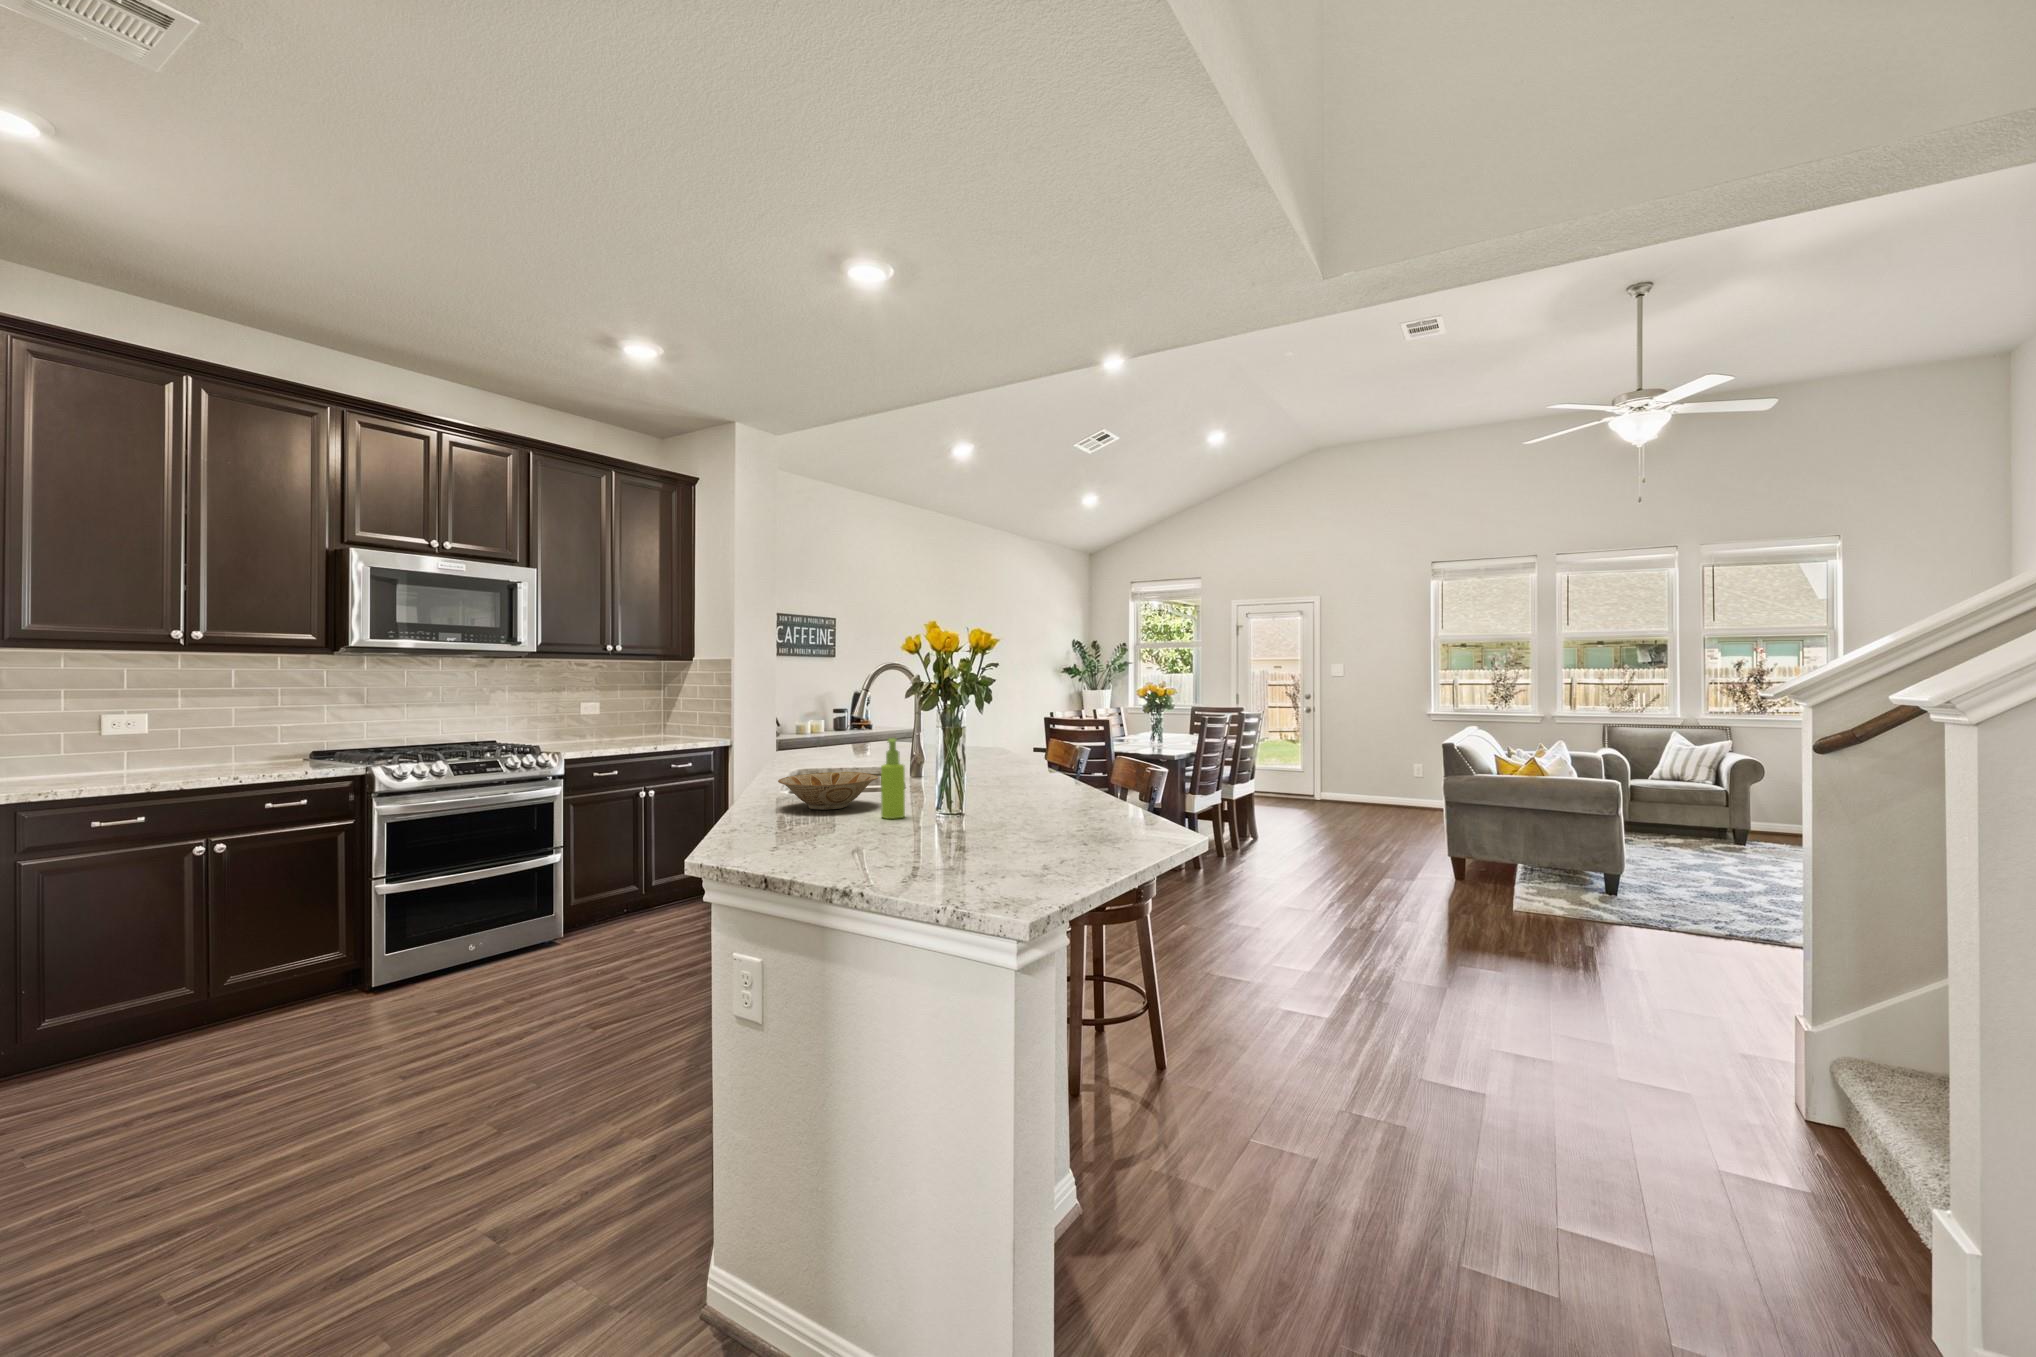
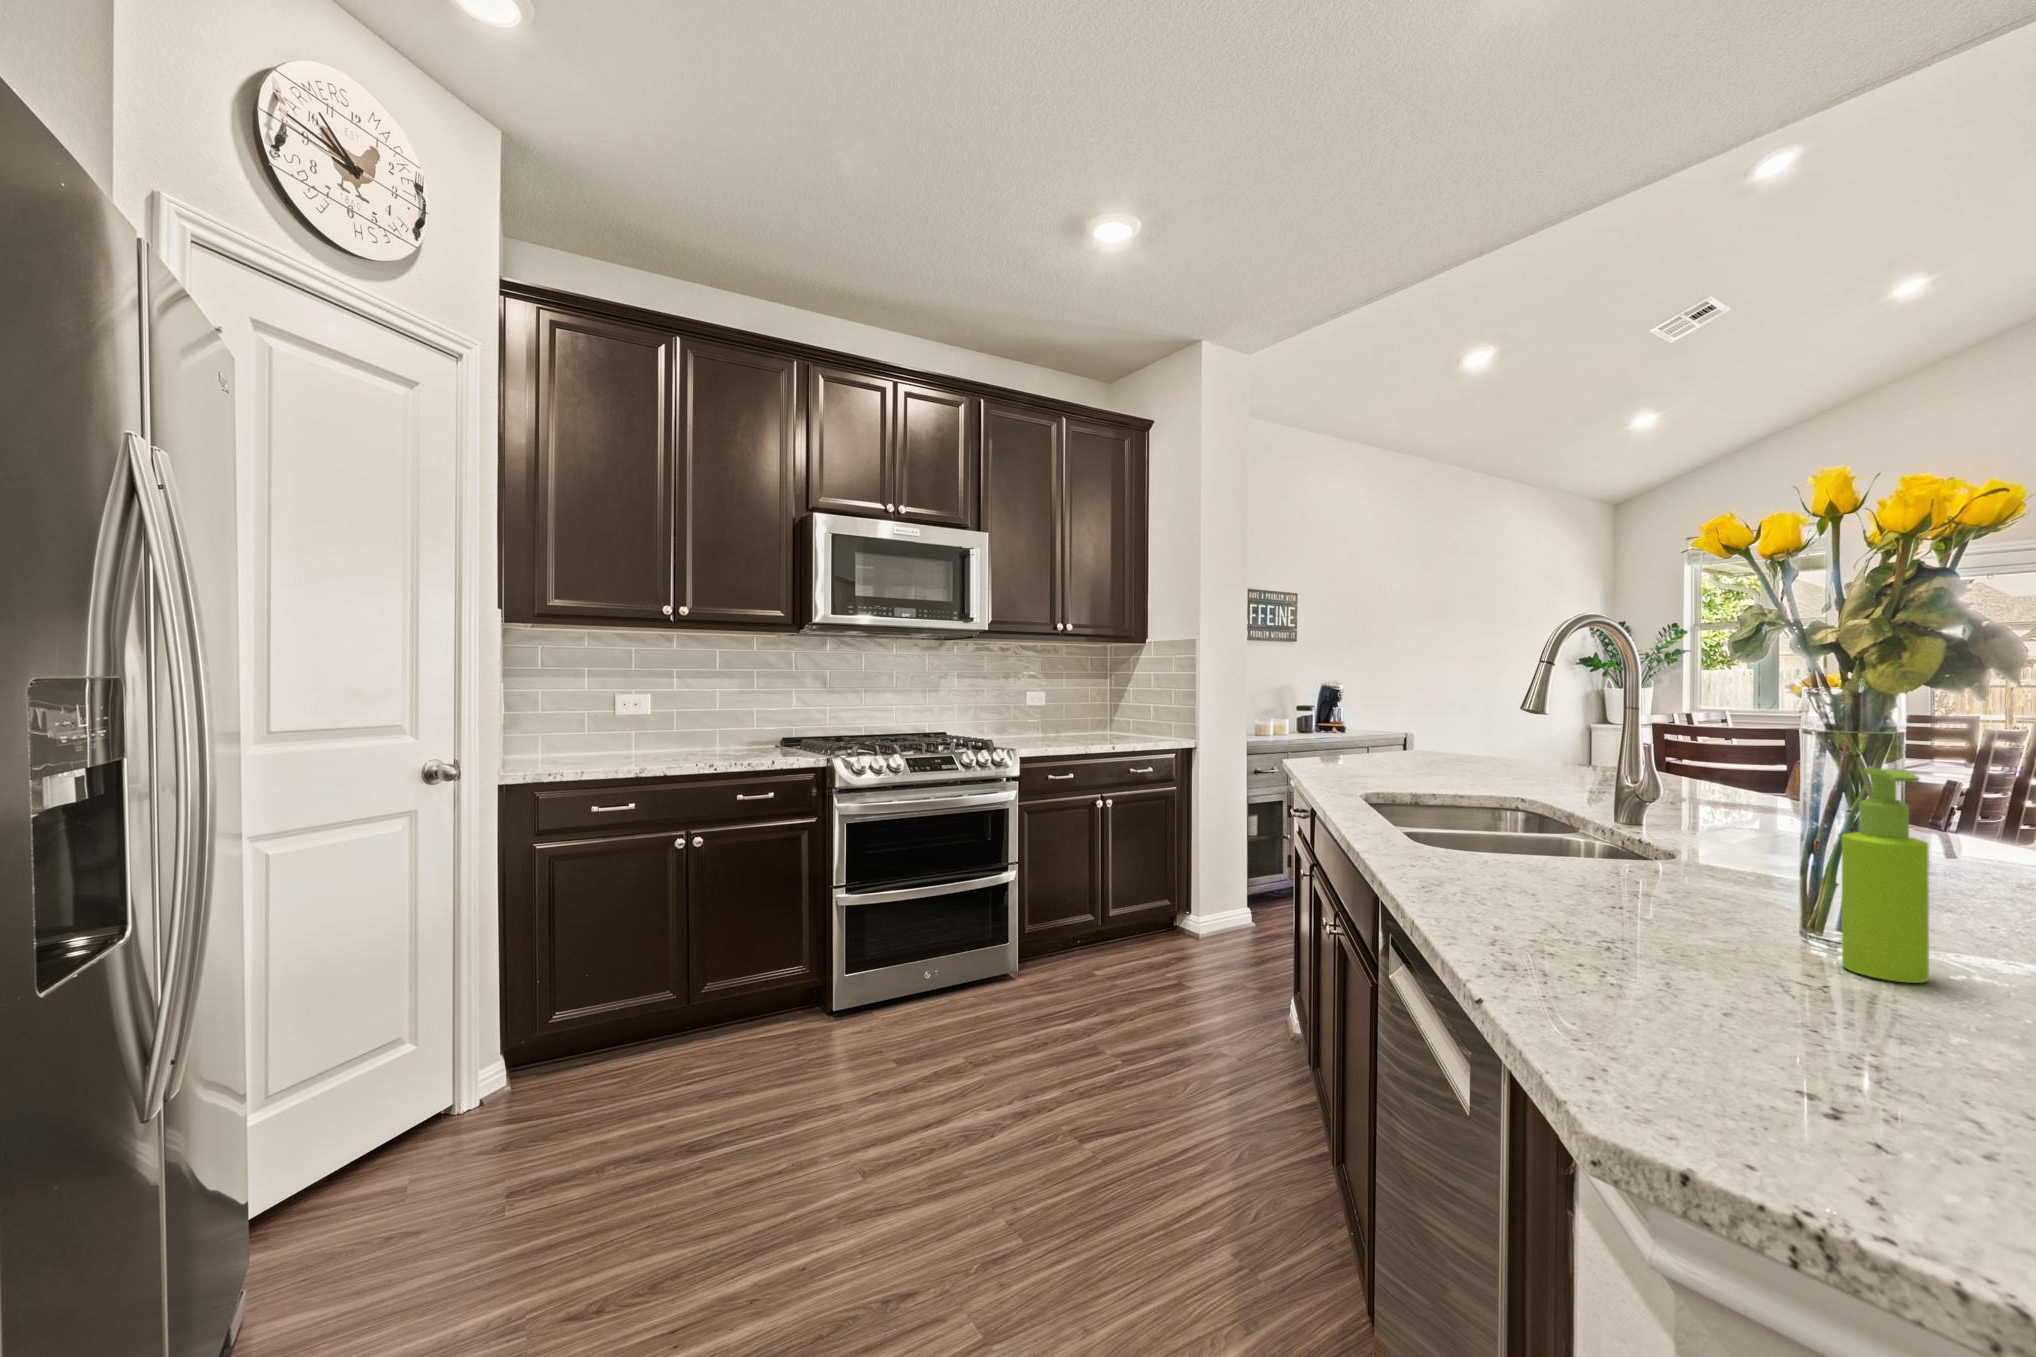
bowl: present [778,772,878,810] -> none [1482,825,1743,916]

